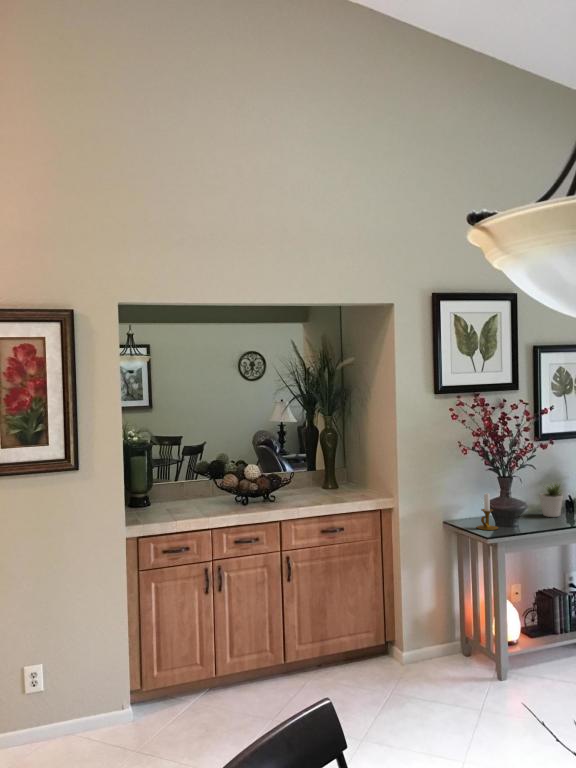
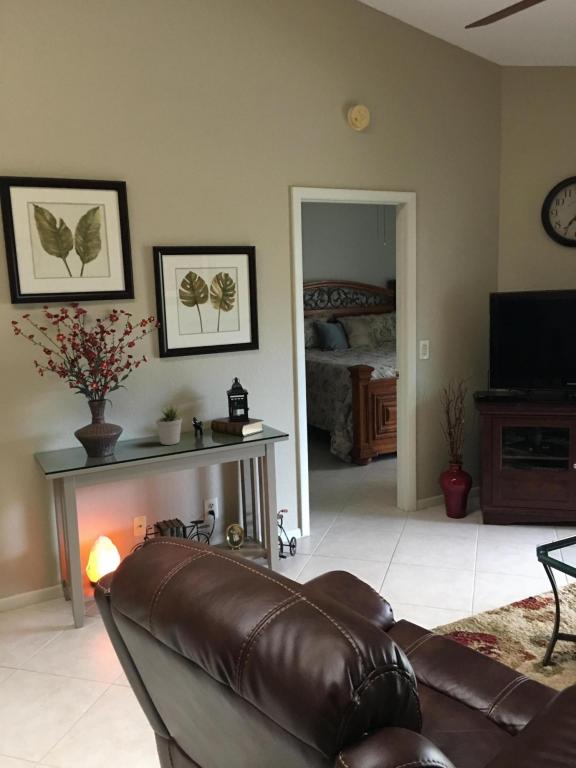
candlestick: present [477,493,498,530] -> none [58,421,84,465]

